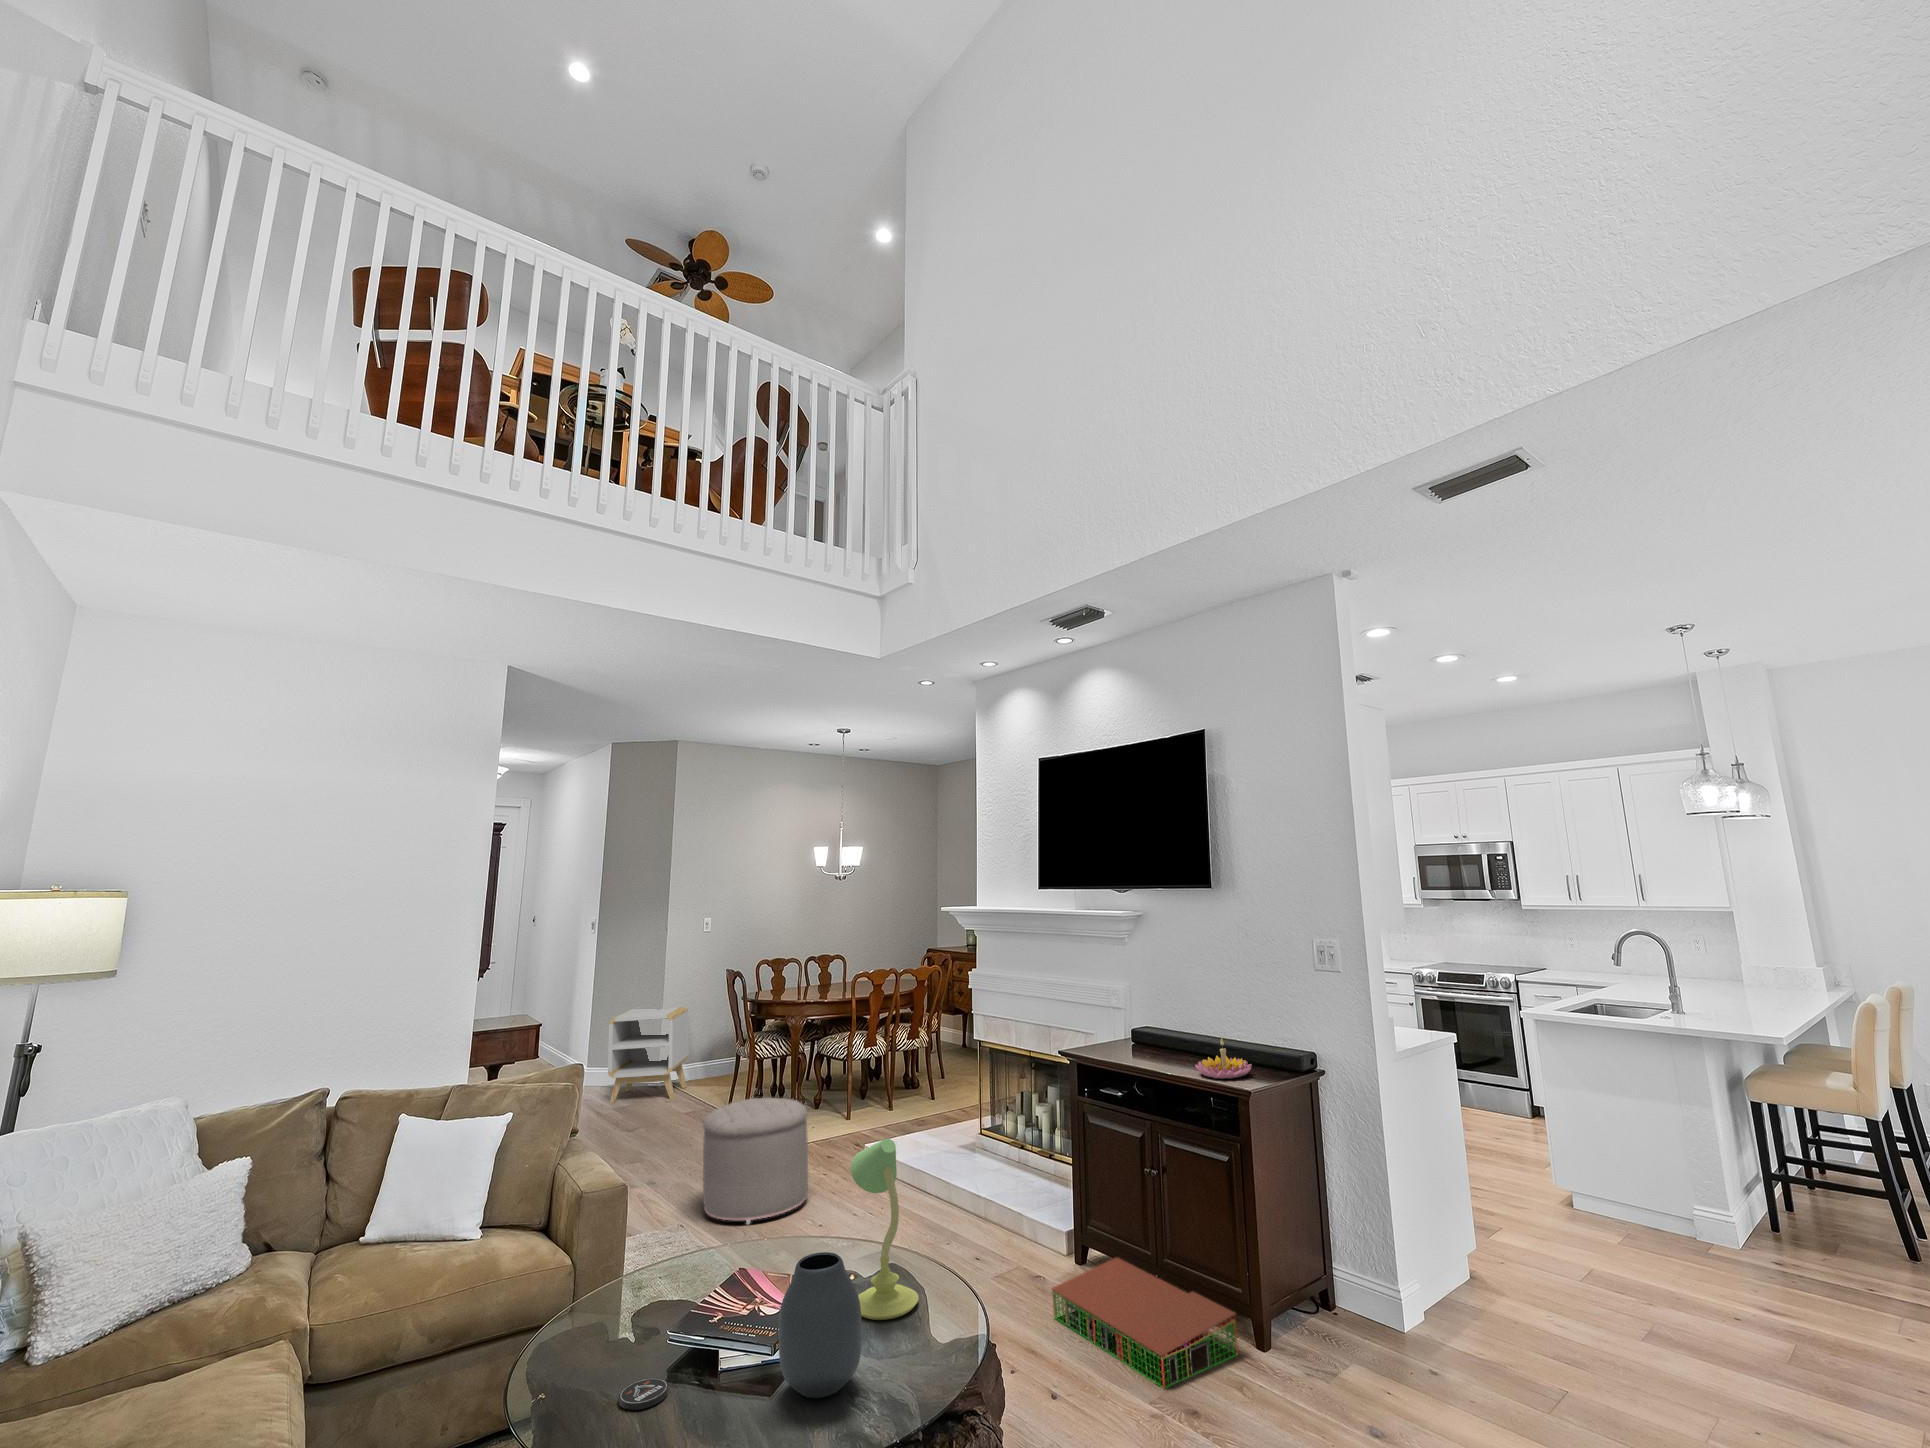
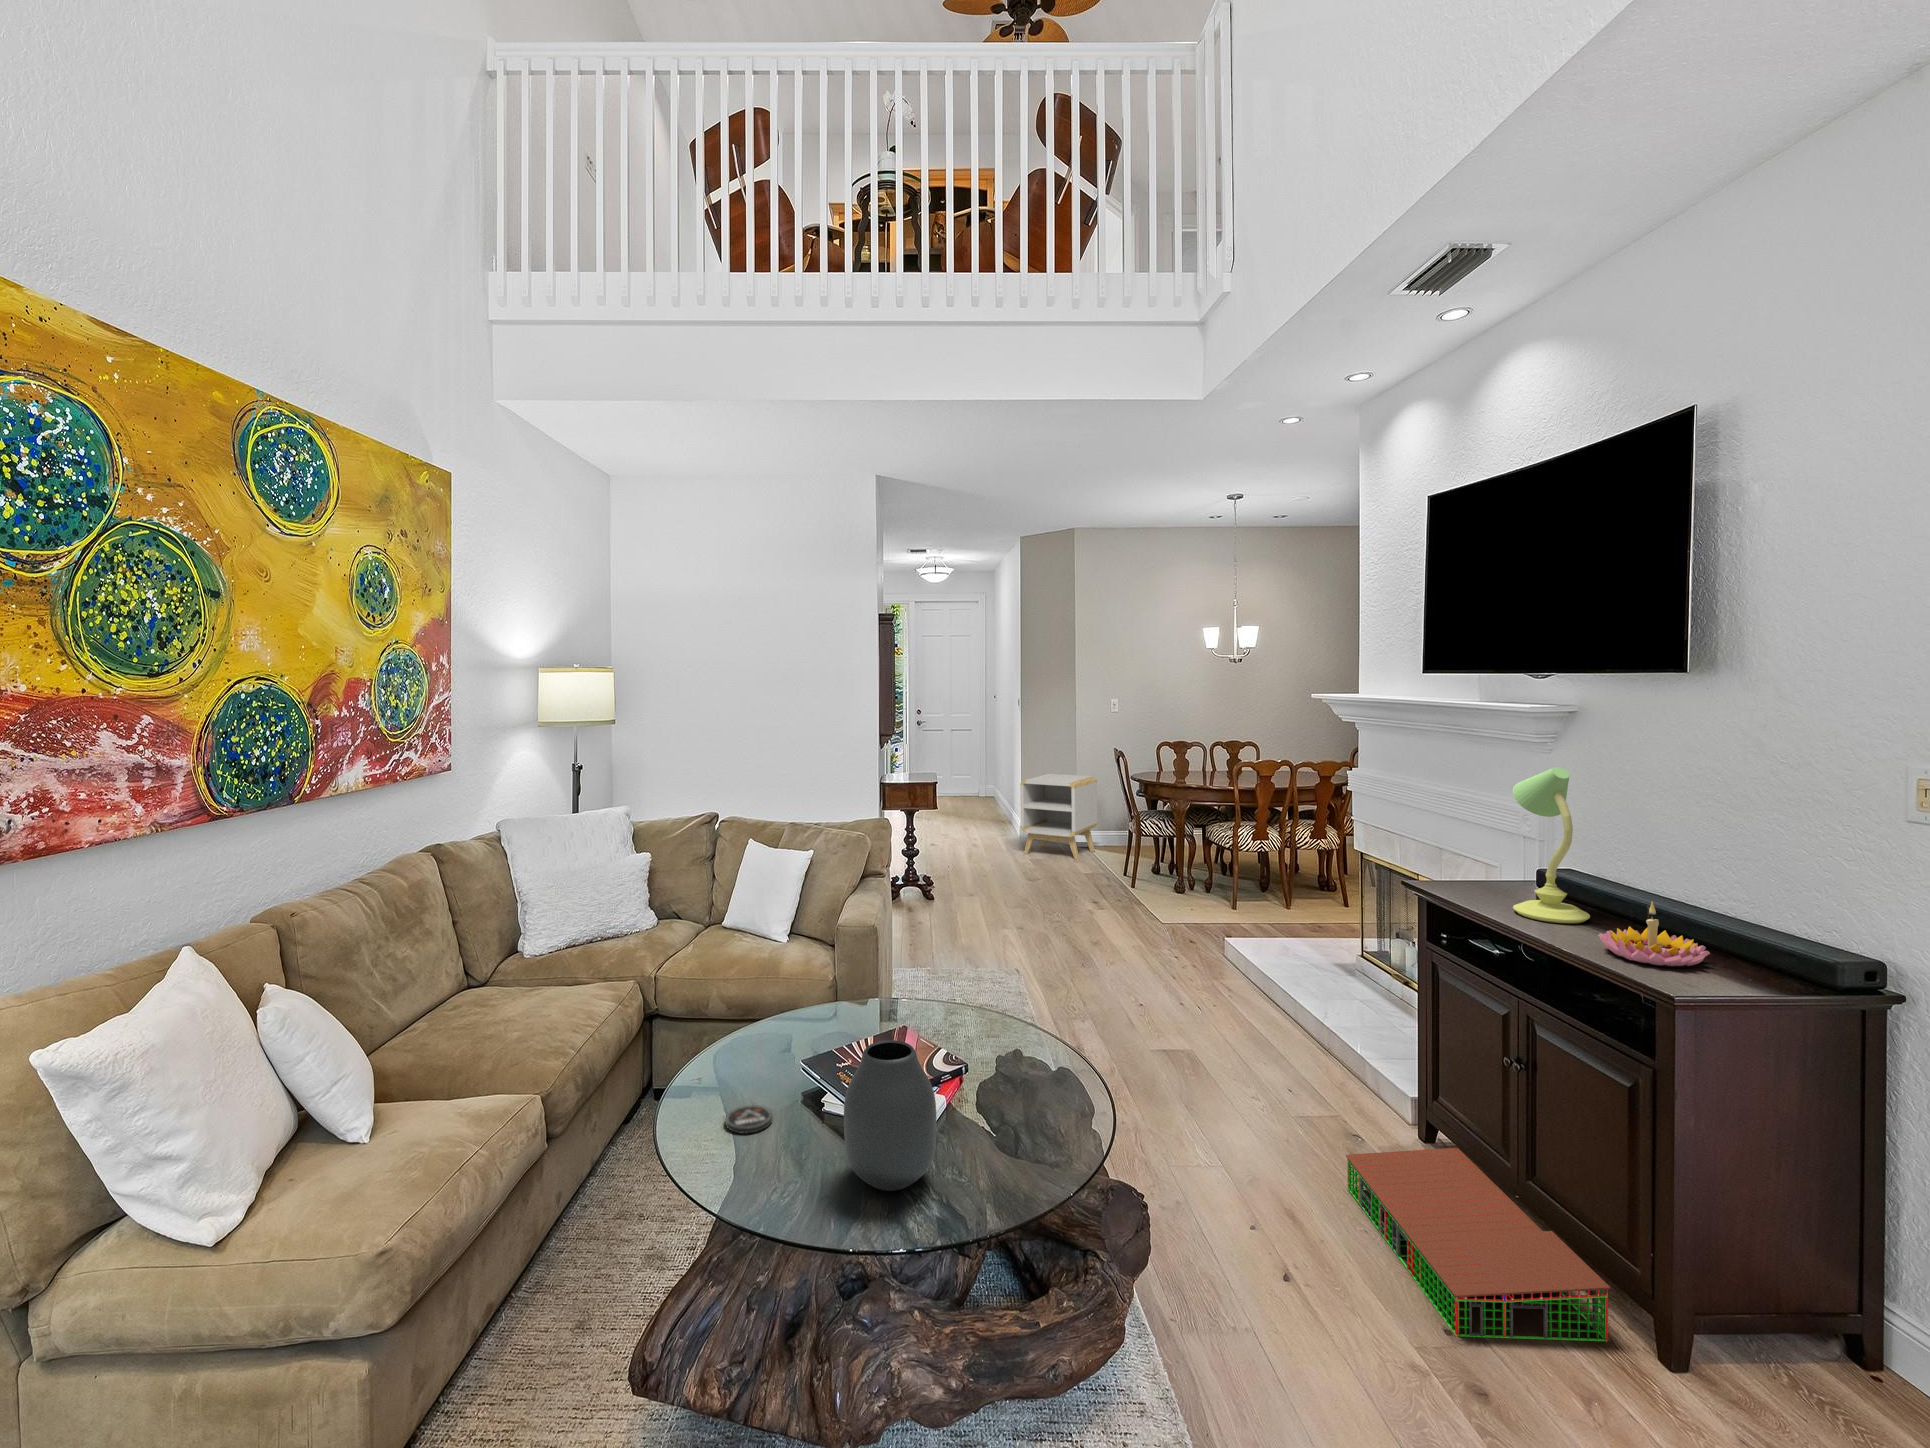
ottoman: present [703,1098,808,1224] -> none [1038,871,1144,987]
table lamp: present [851,1139,919,1320] -> present [1513,767,1590,923]

